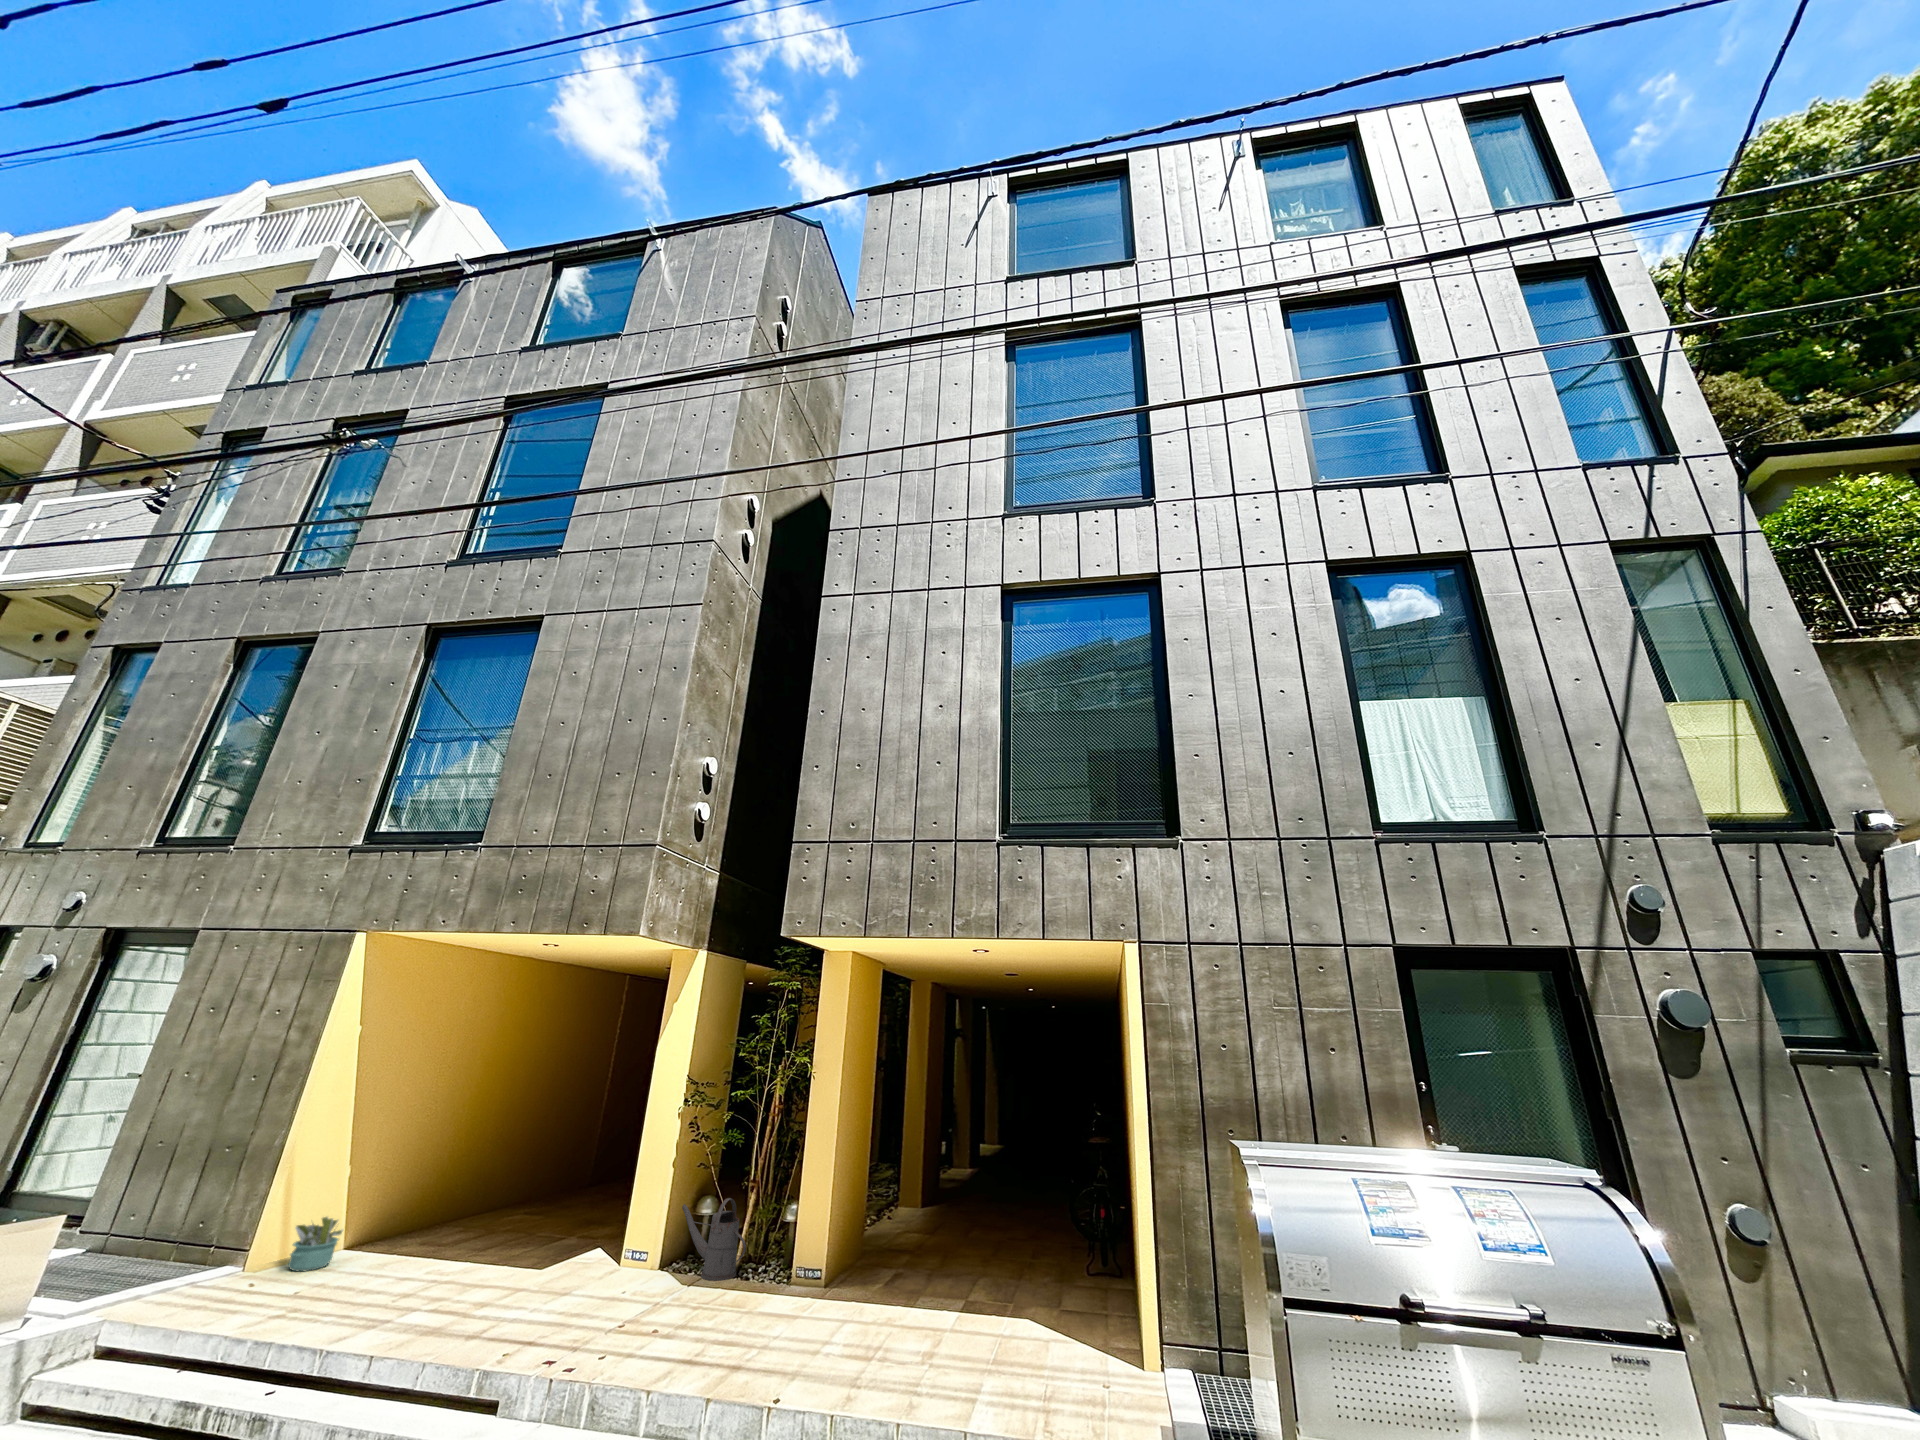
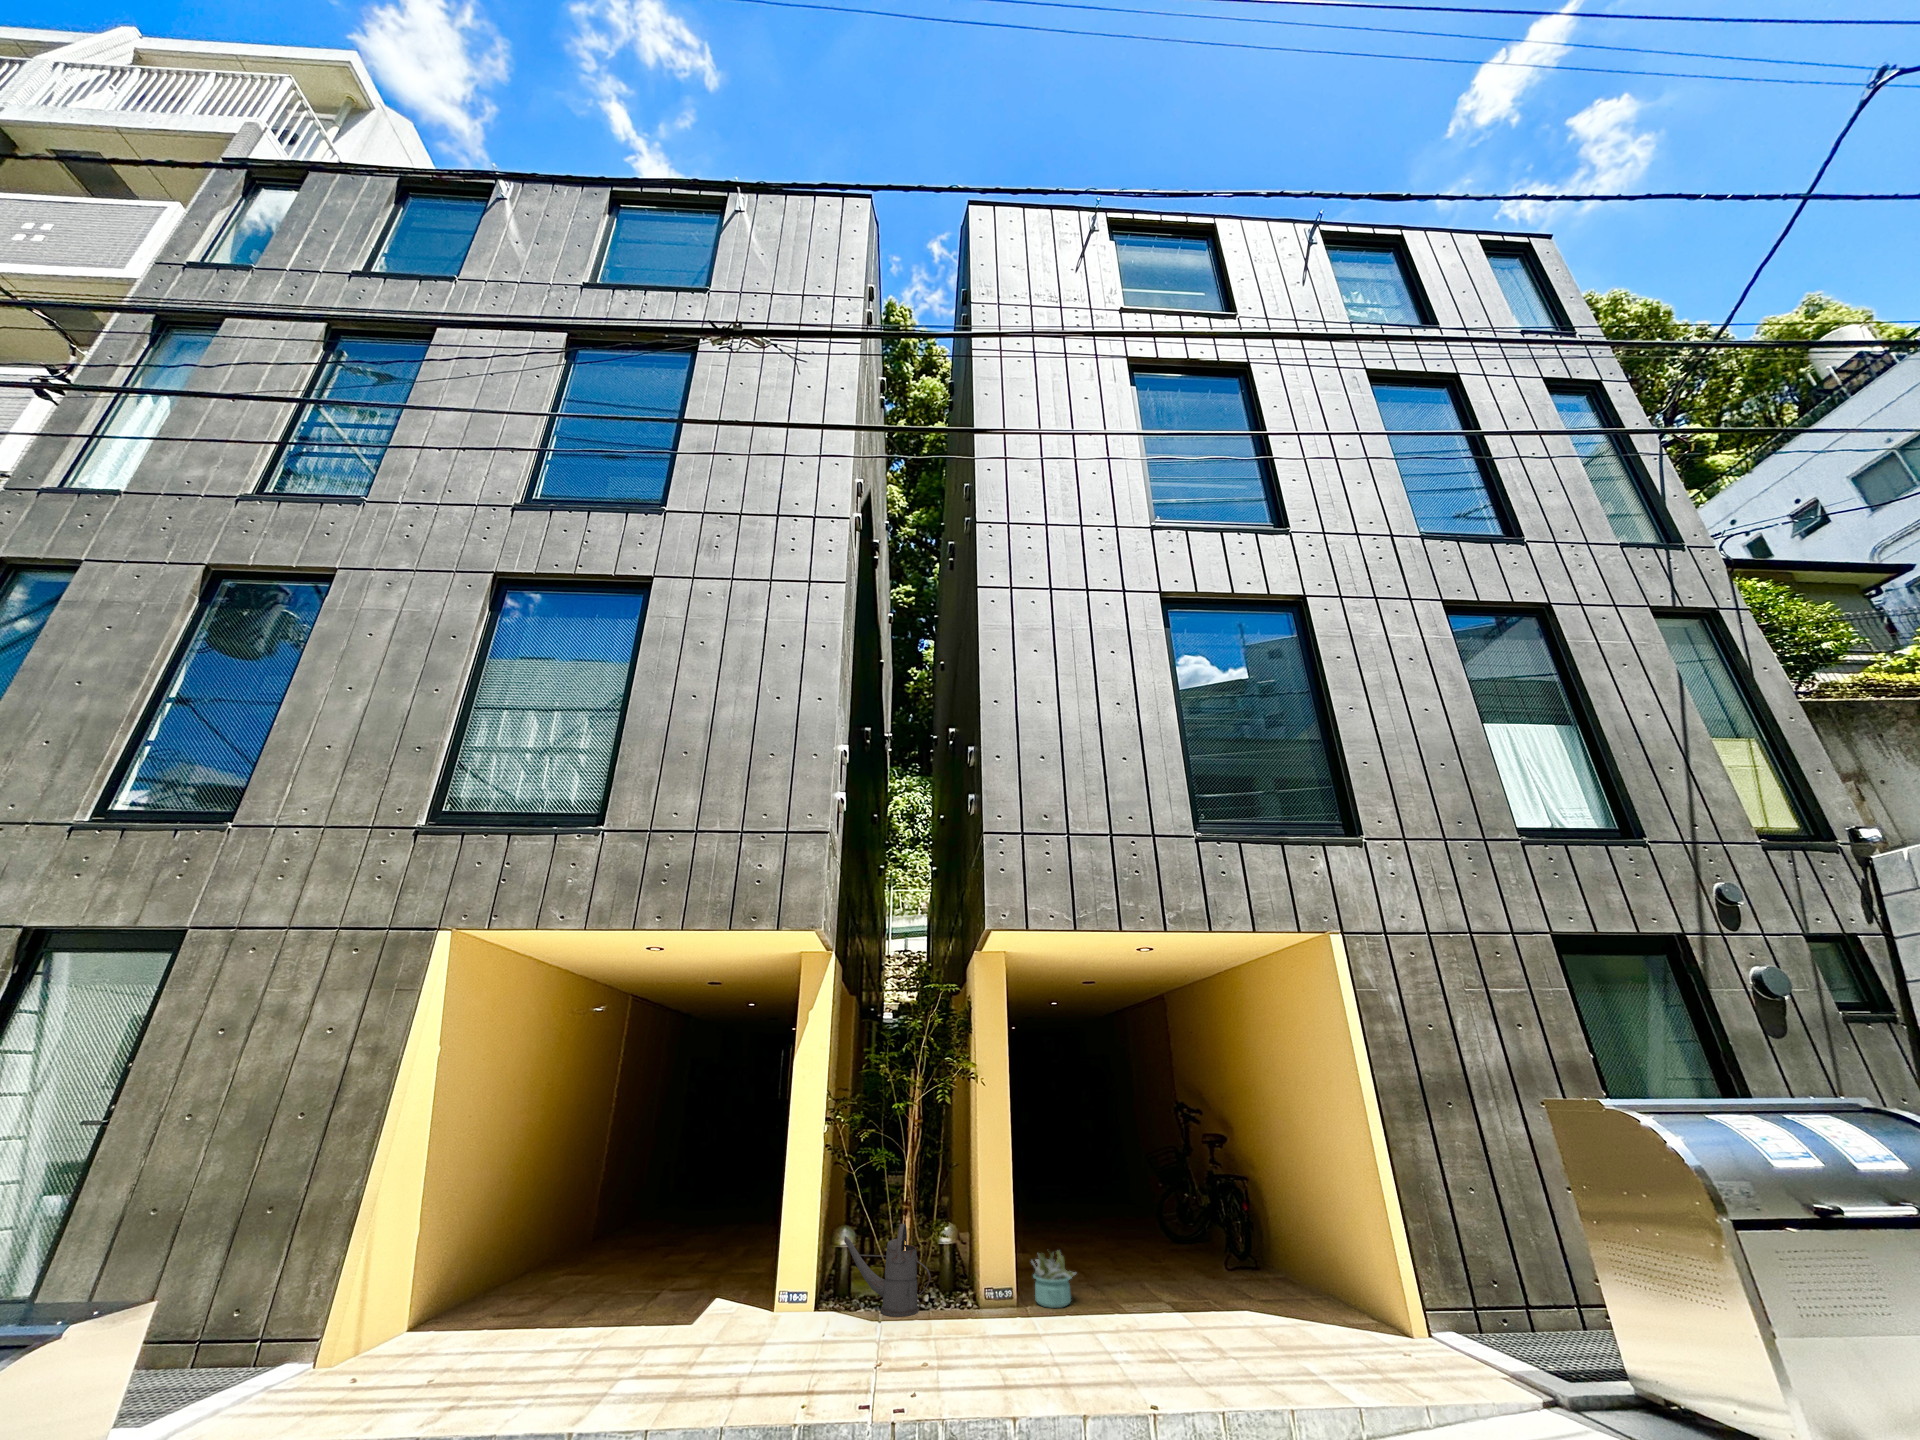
decorative plant: present [288,1217,343,1271] -> present [1031,1251,1075,1308]

